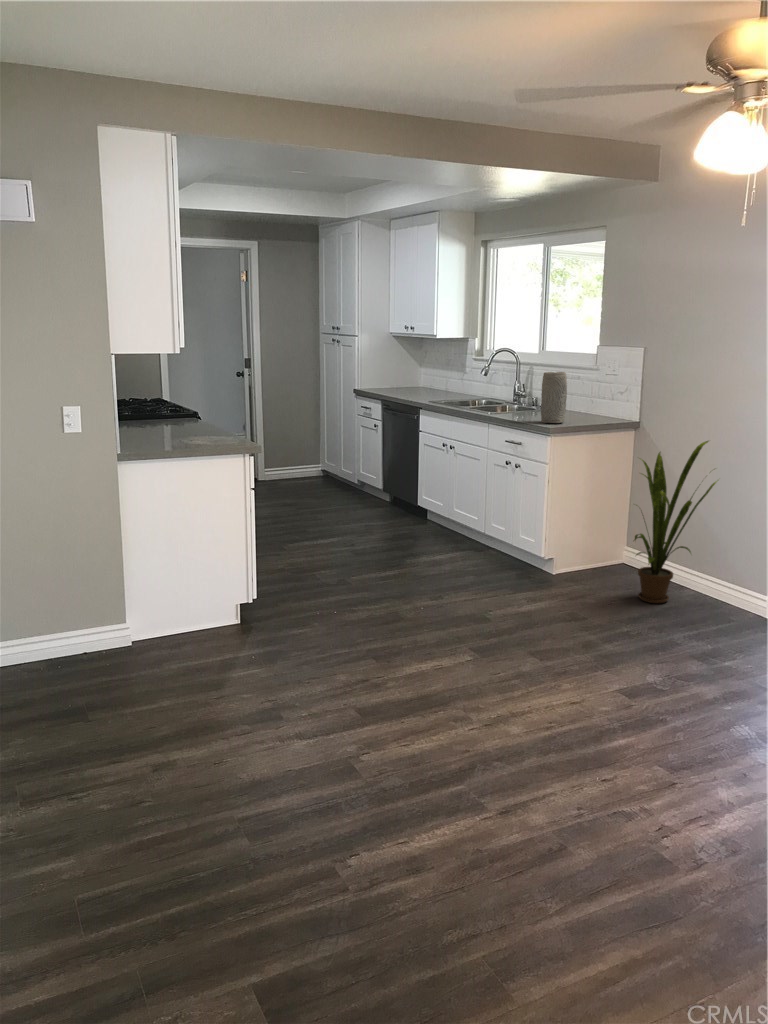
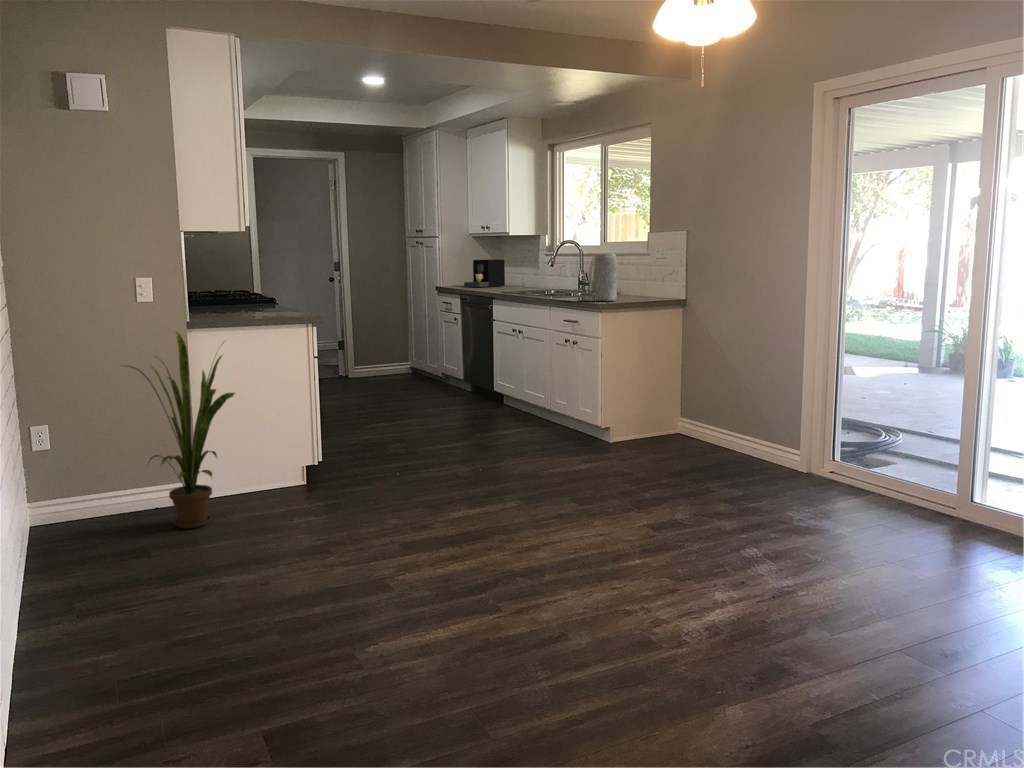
coffee maker: none [384,360,427,391] -> present [464,259,505,287]
house plant: present [634,441,717,603] -> present [126,332,235,528]

